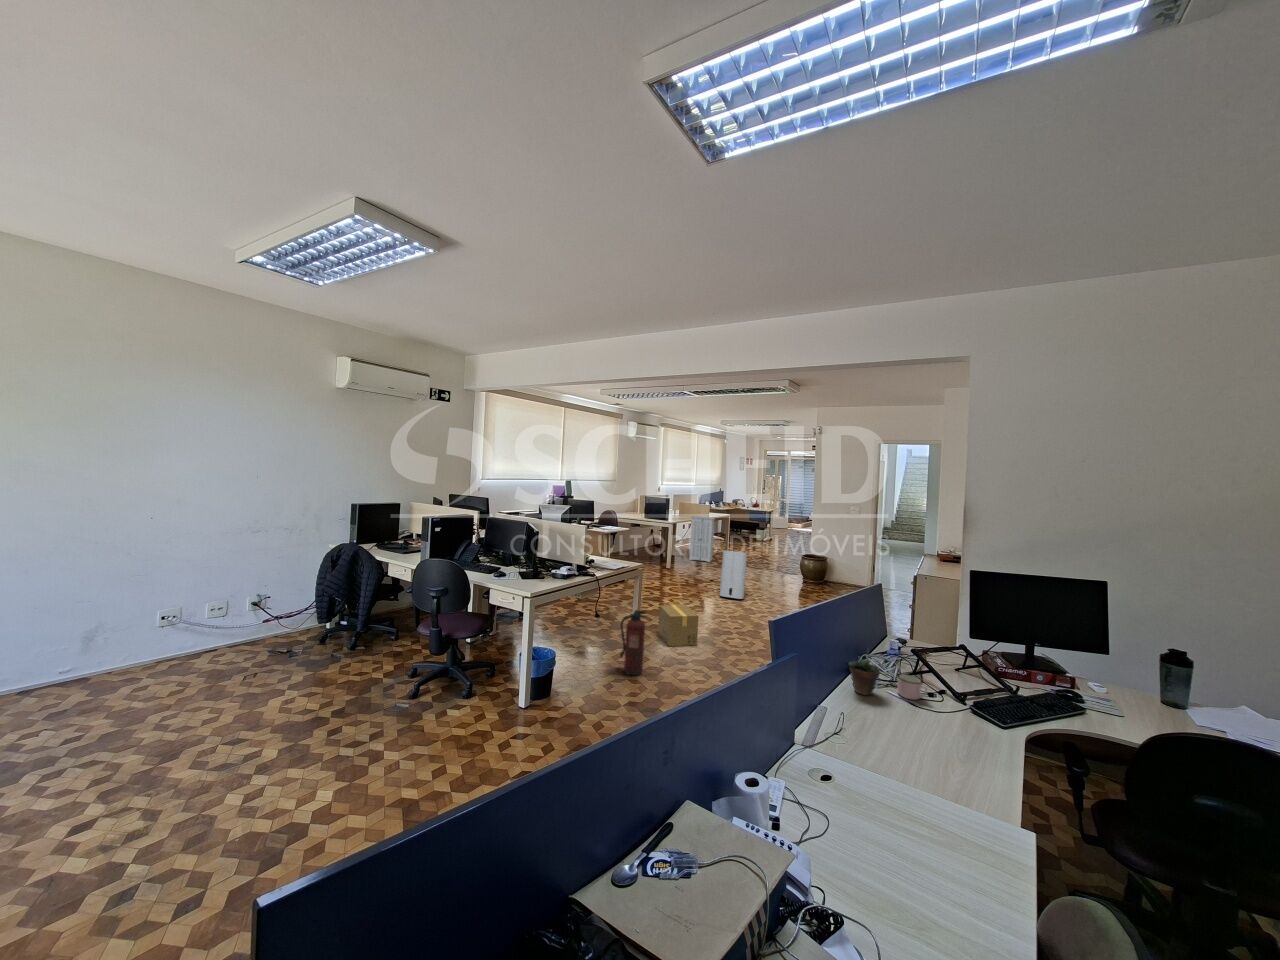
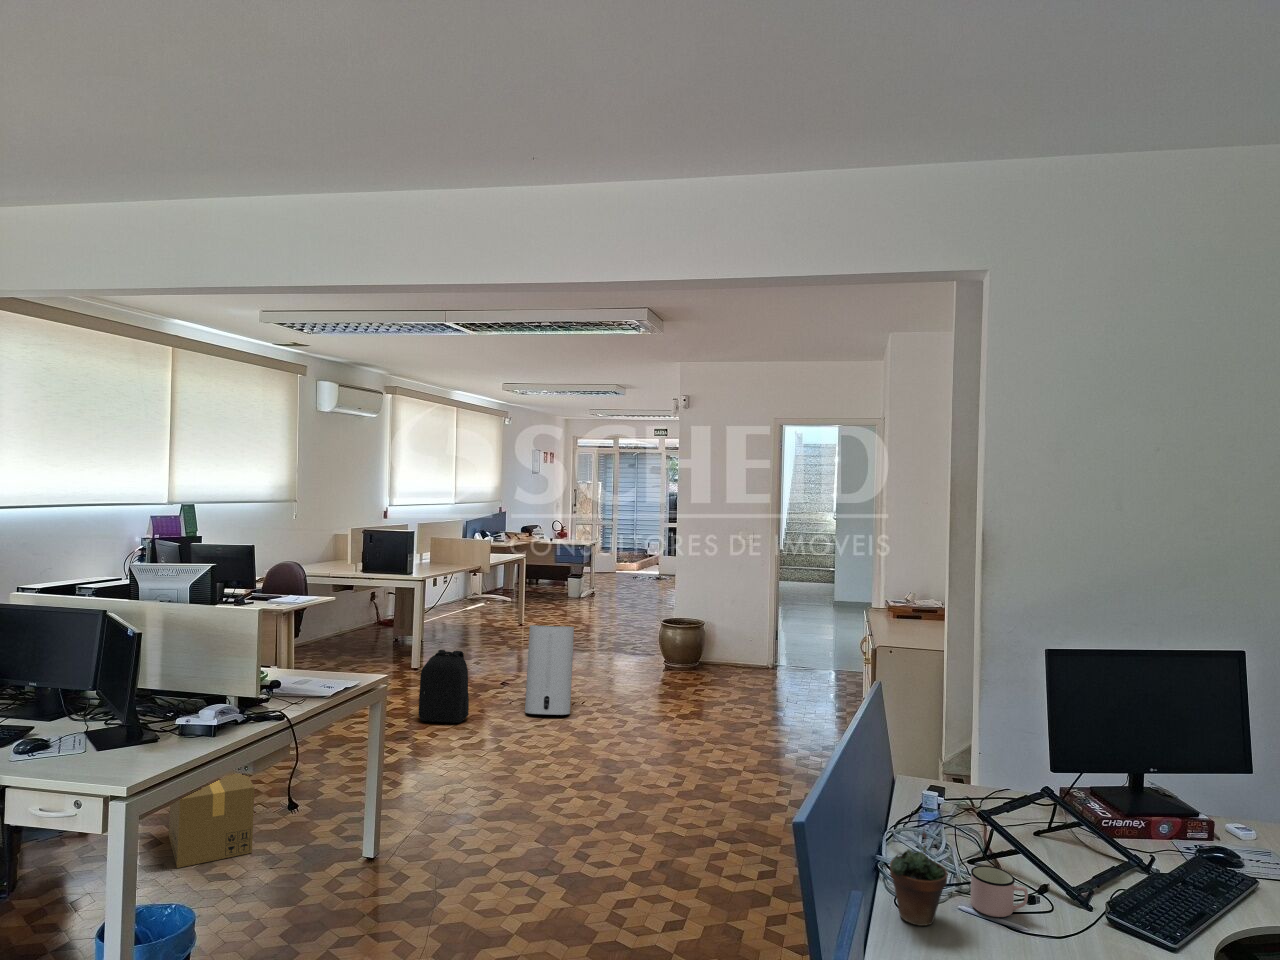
storage cabinet: present [689,516,716,562] -> none [453,559,501,647]
backpack: none [665,559,690,596] -> present [419,650,469,723]
cardboard box: present [658,605,699,646] -> present [169,774,255,868]
fire extinguisher: present [620,610,646,676] -> none [346,780,411,927]

